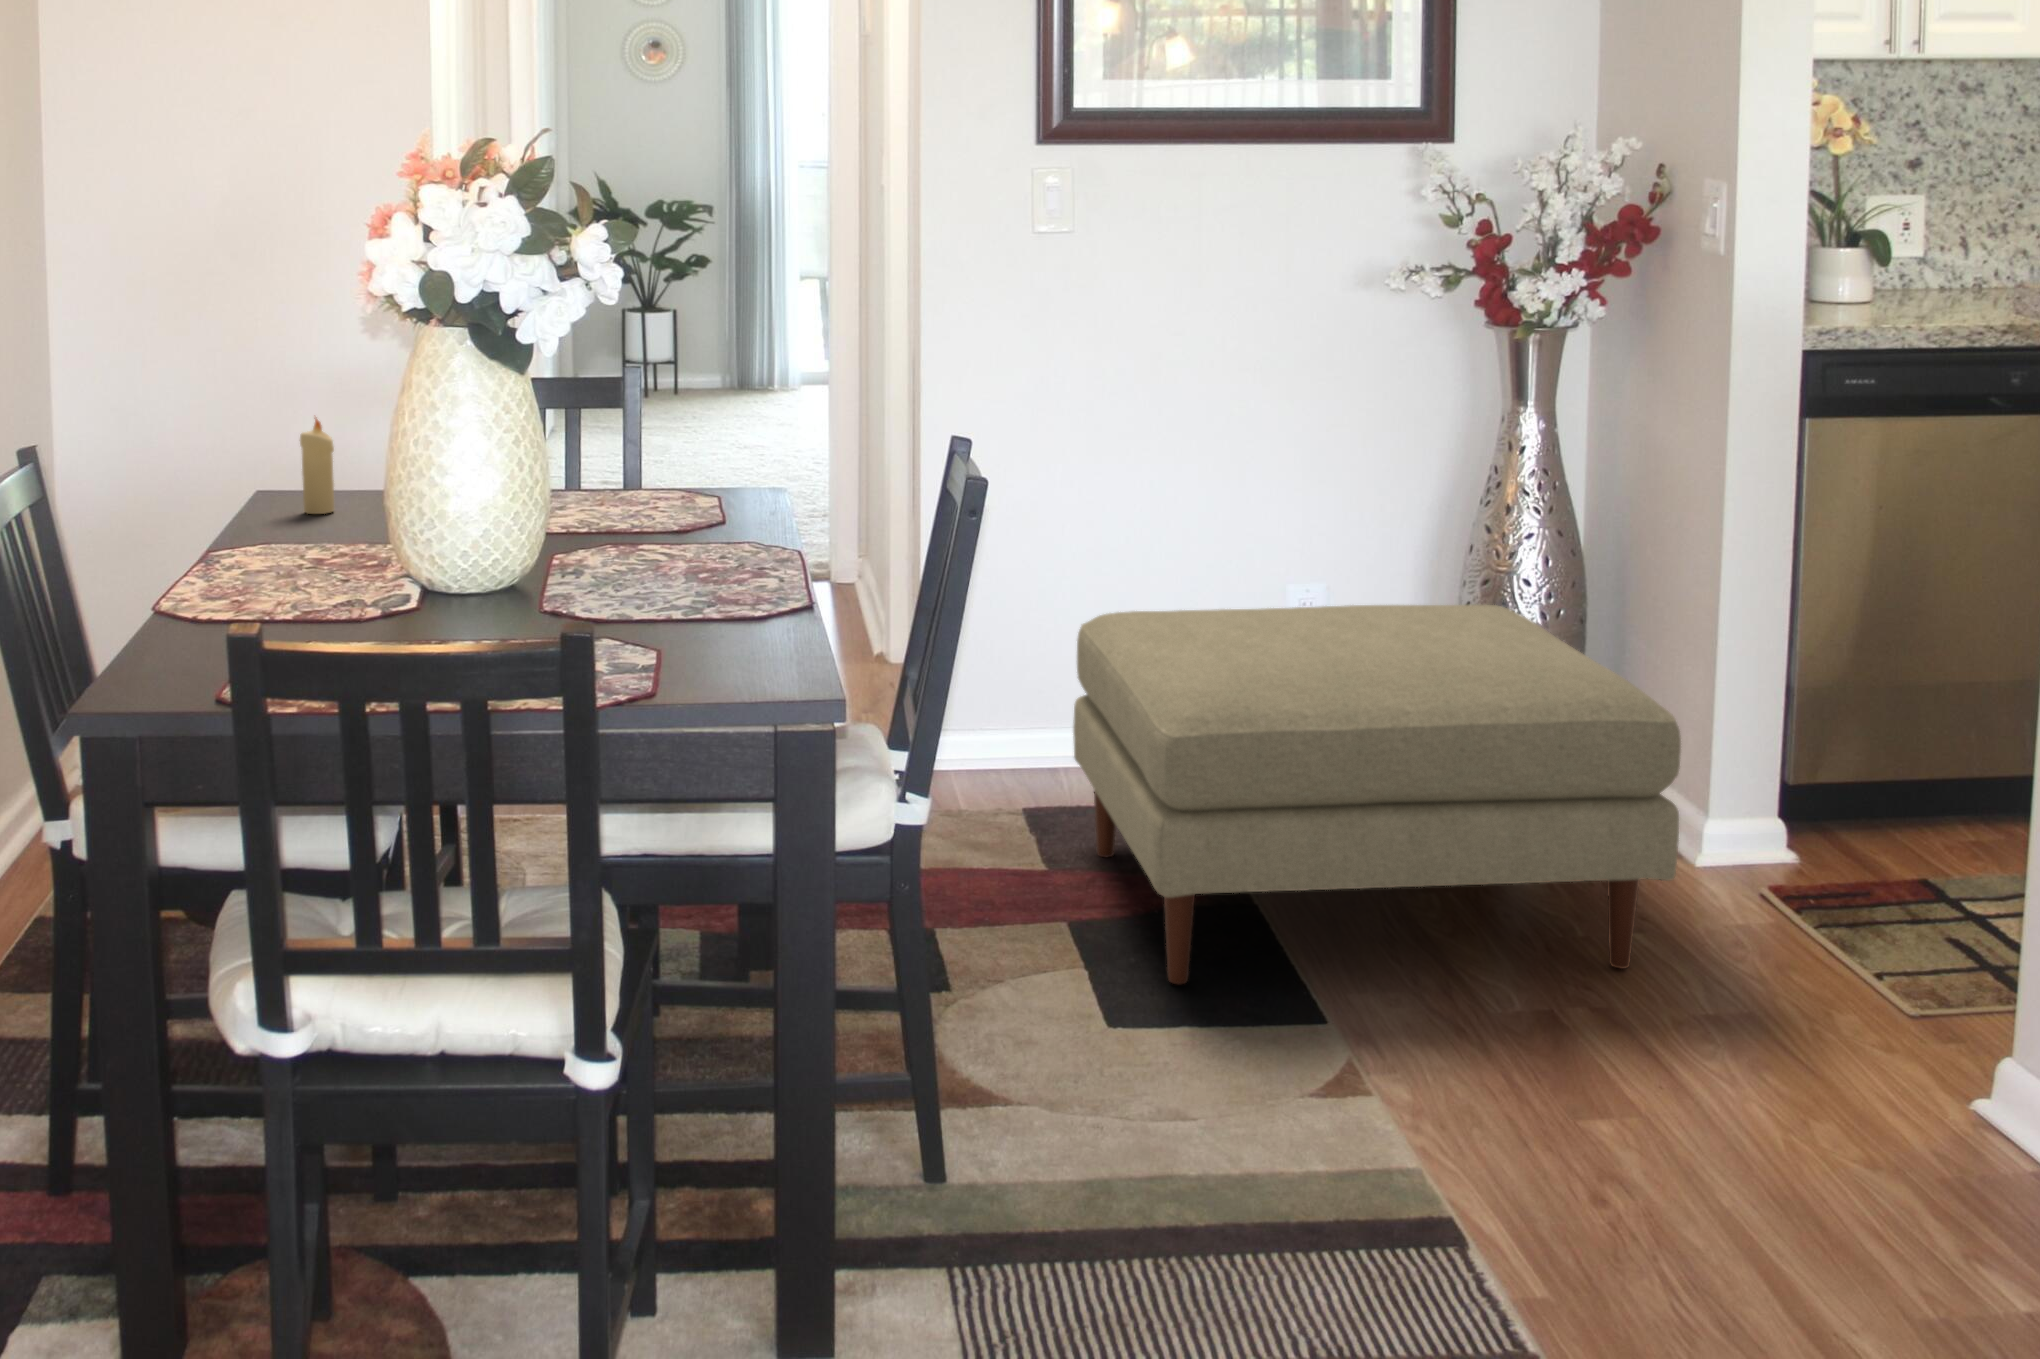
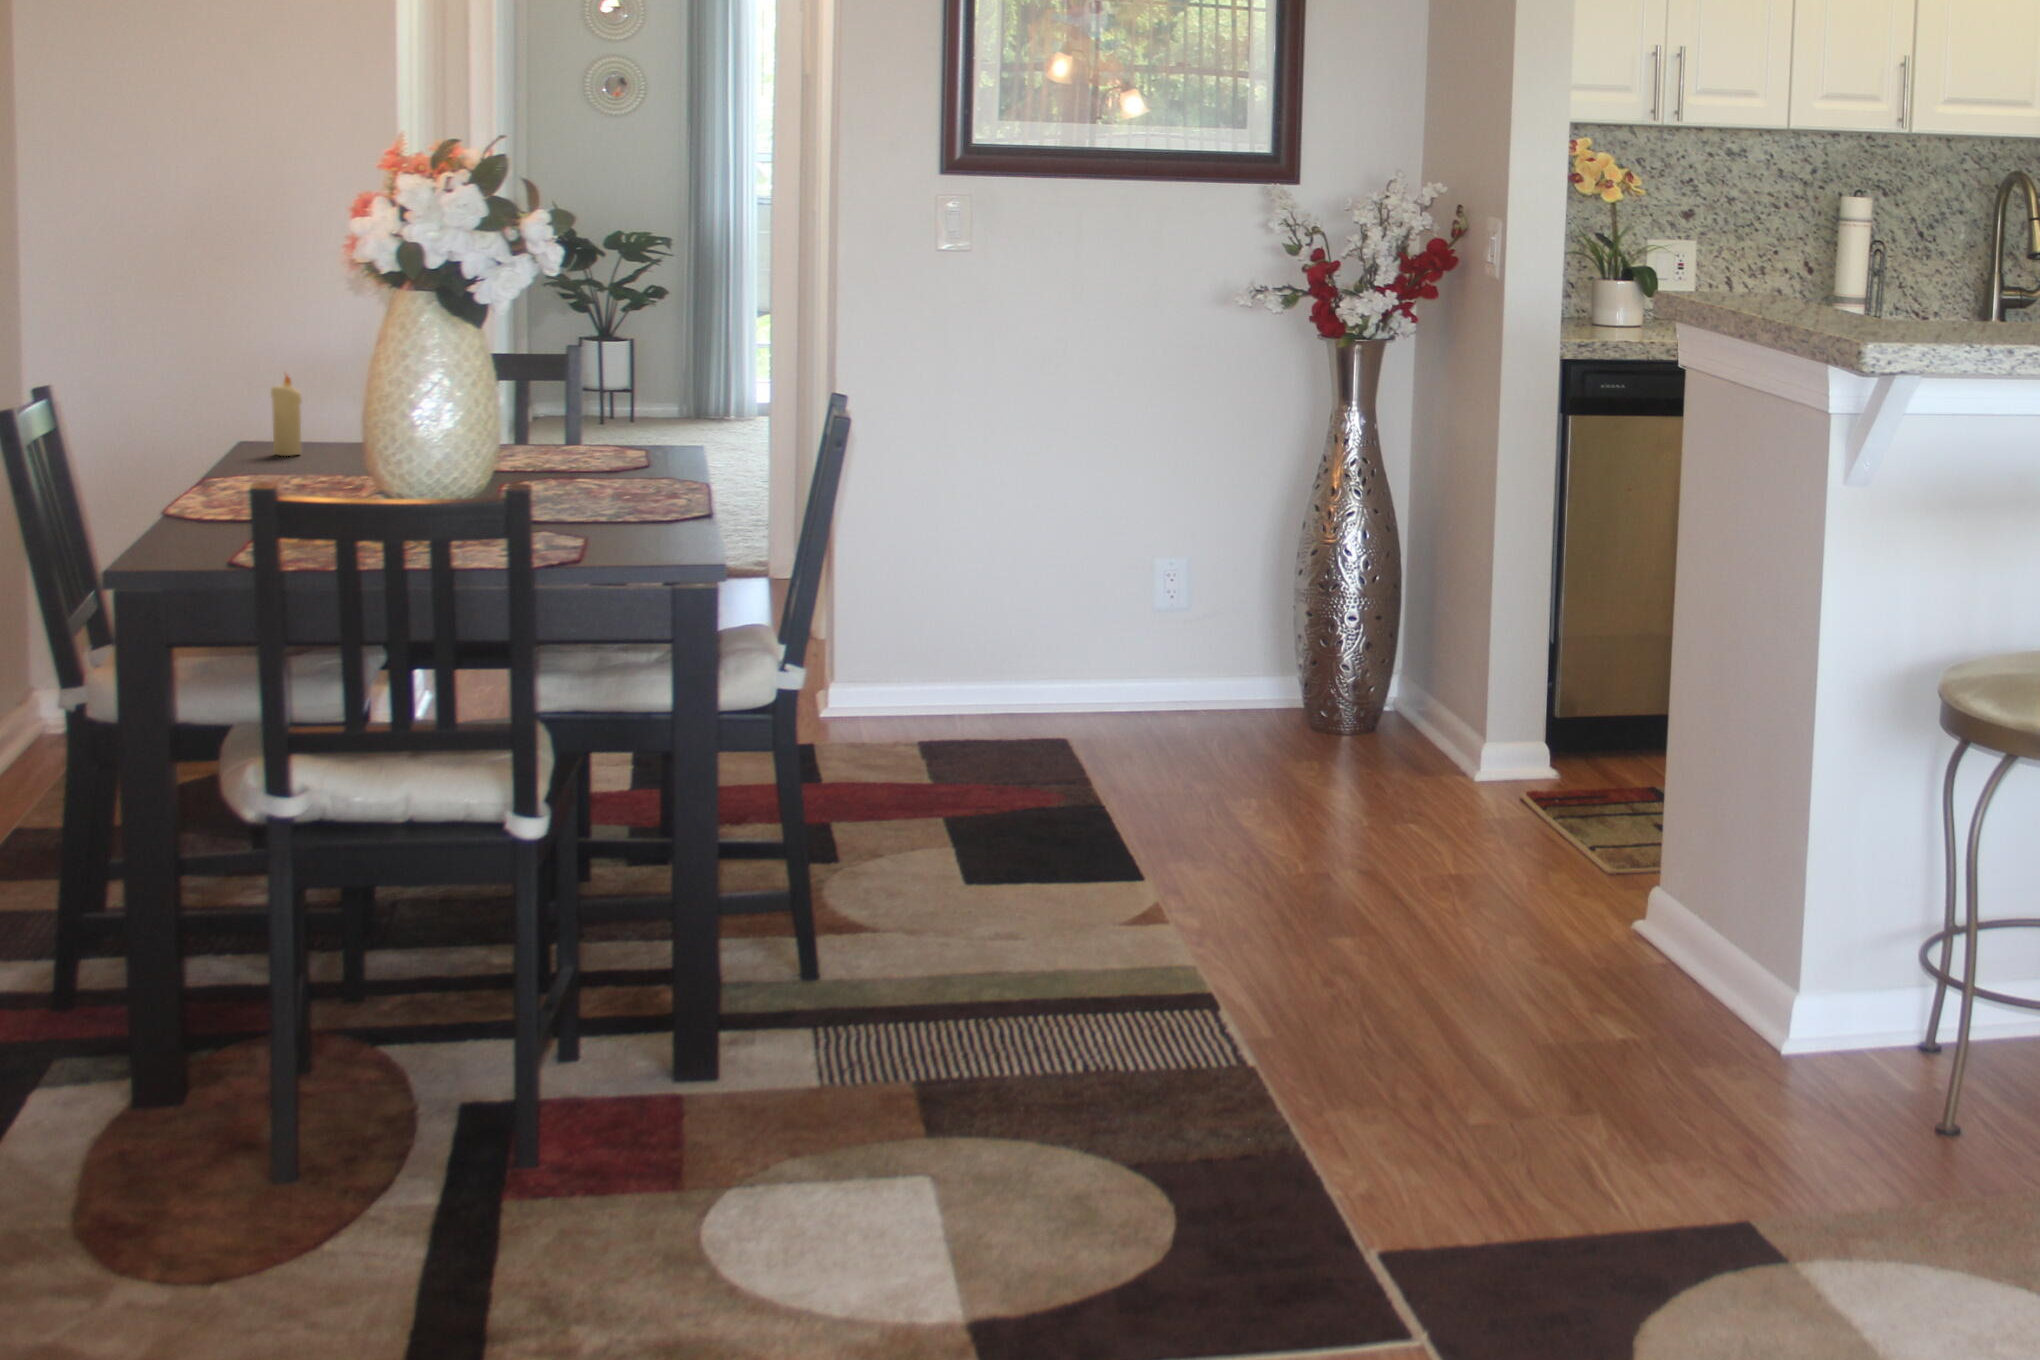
ottoman: present [1073,605,1681,984] -> none [963,562,1414,842]

